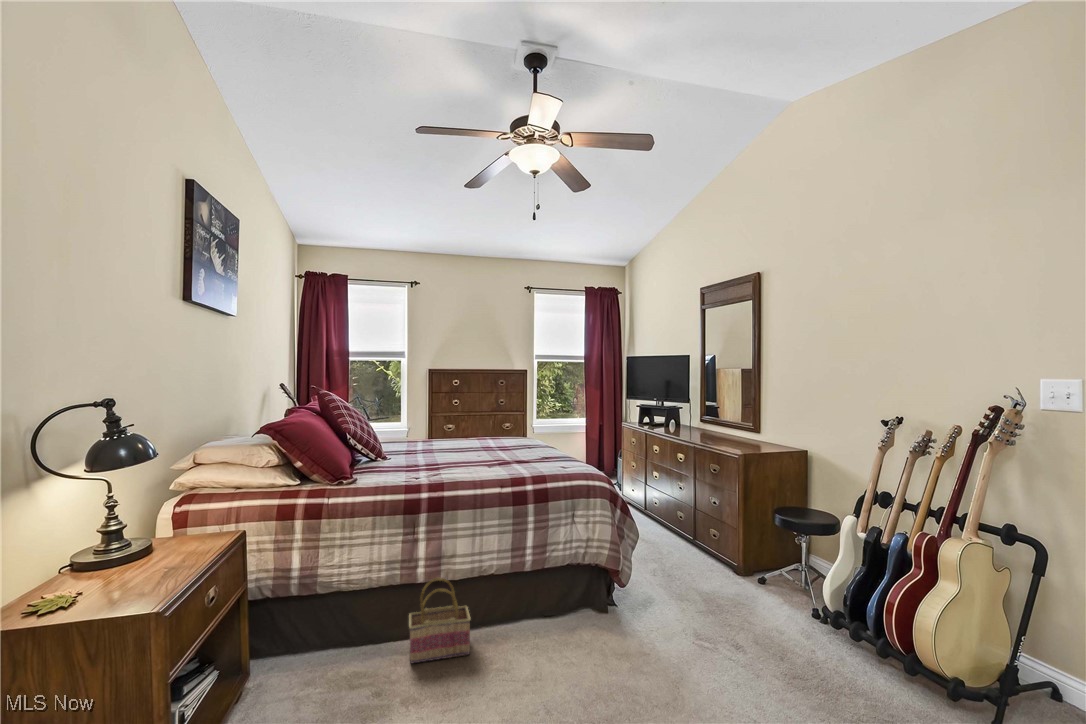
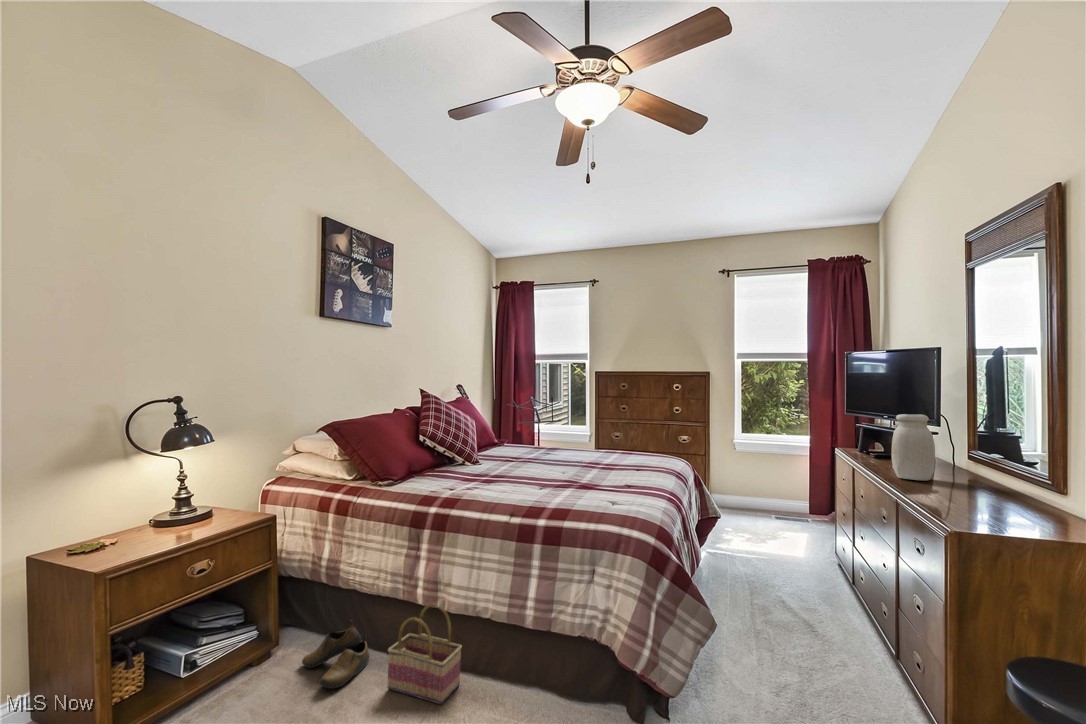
jar: none [682,395,703,434] -> present [892,414,935,481]
shoe: none [294,619,367,685] -> present [302,620,370,689]

